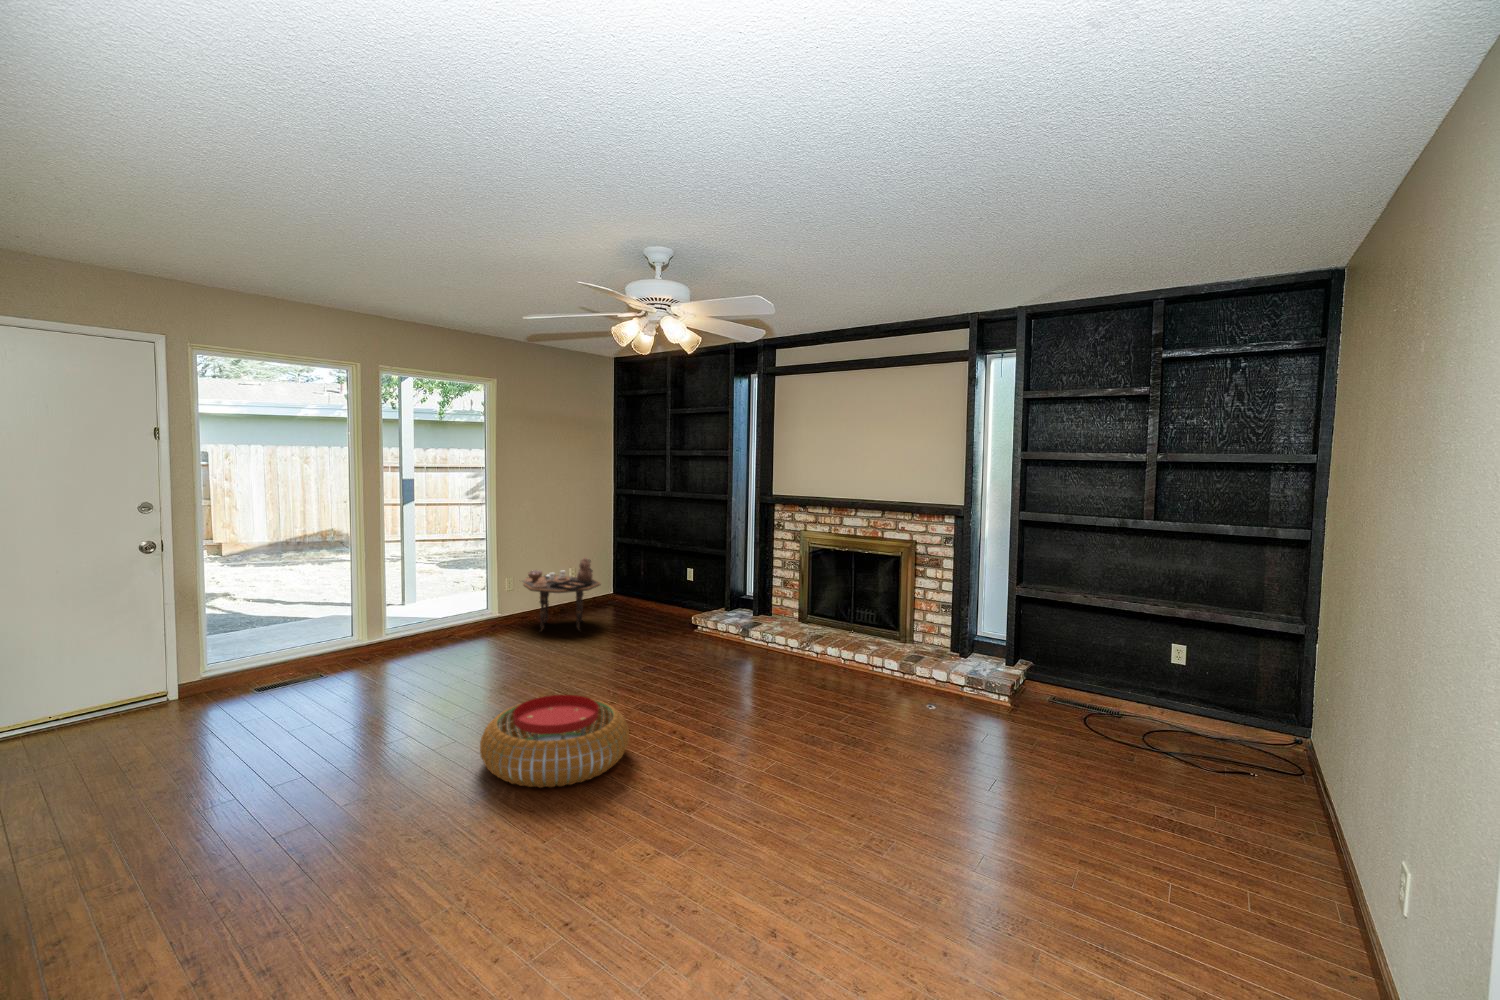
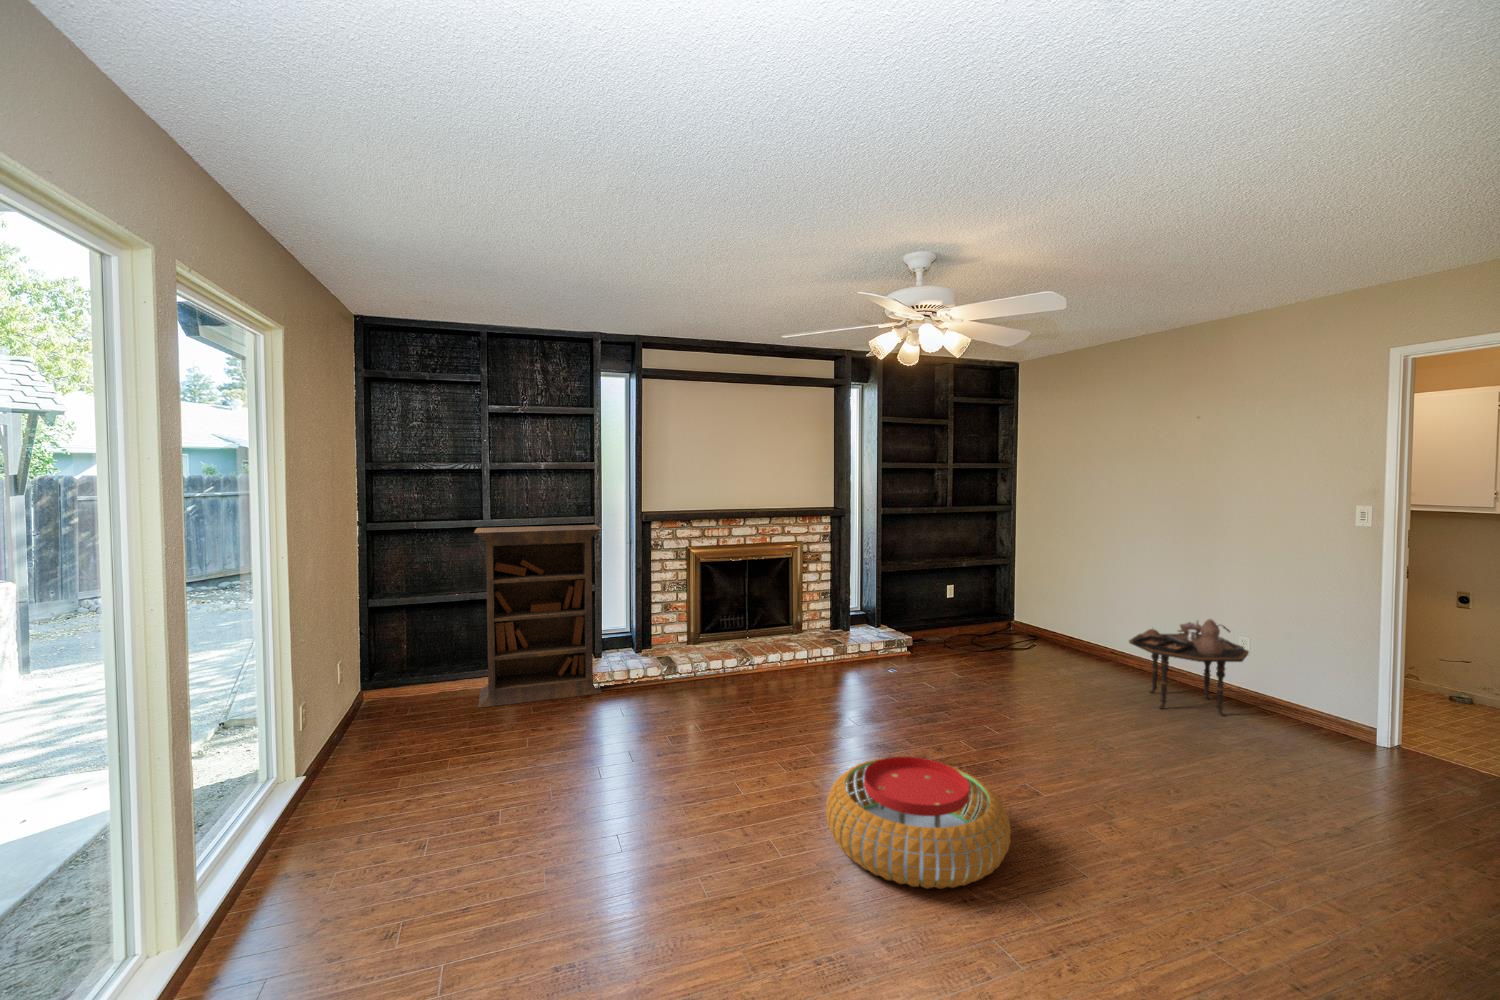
bookcase: none [626,496,724,636] -> present [474,525,603,708]
side table: present [521,557,600,632] -> present [1129,619,1249,717]

